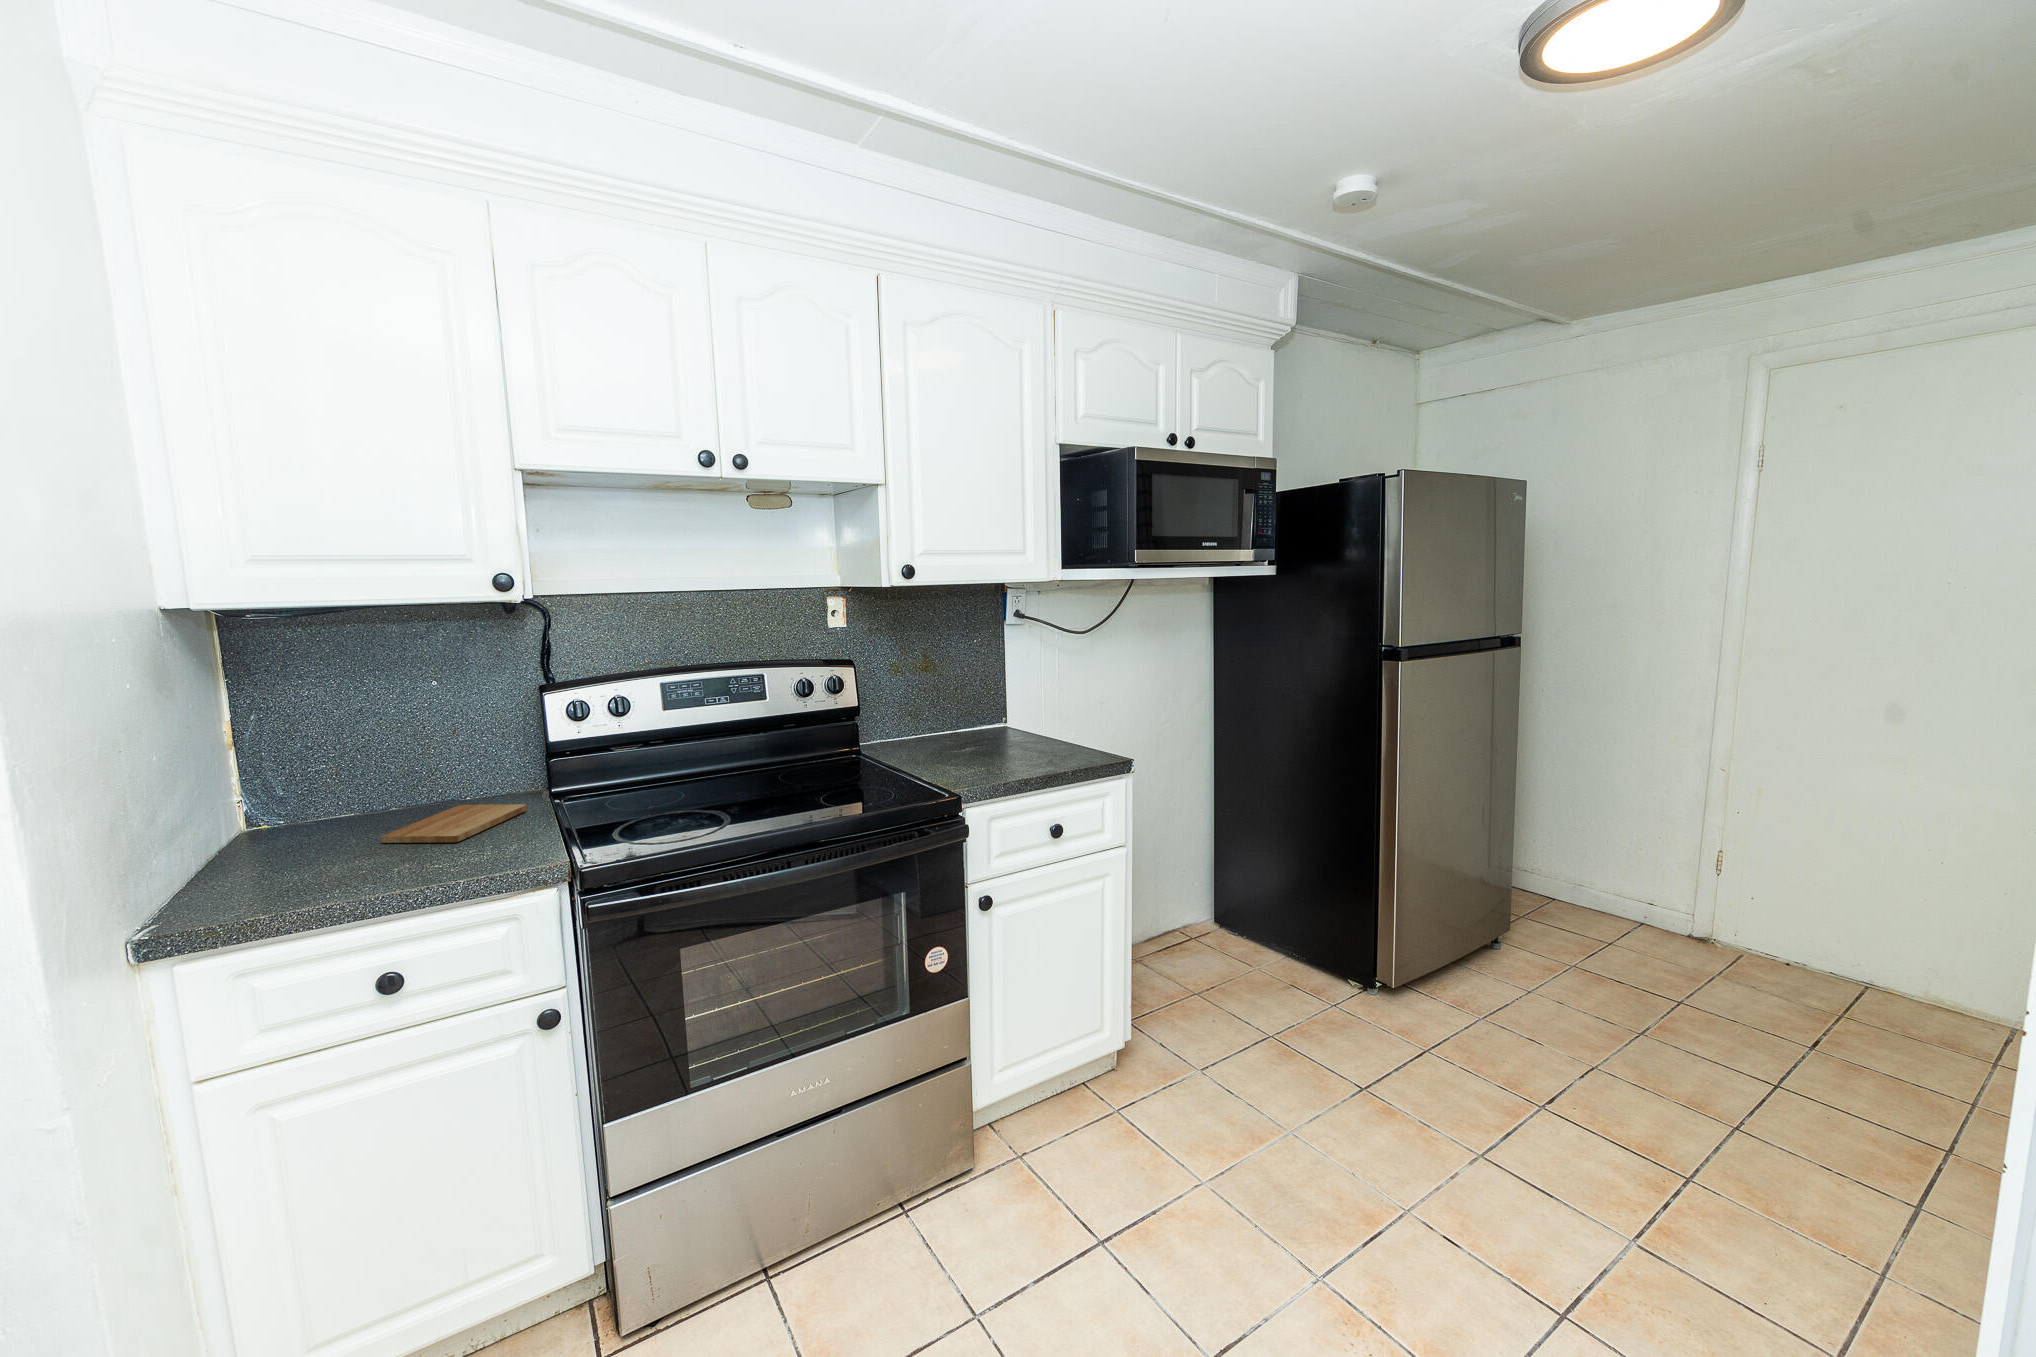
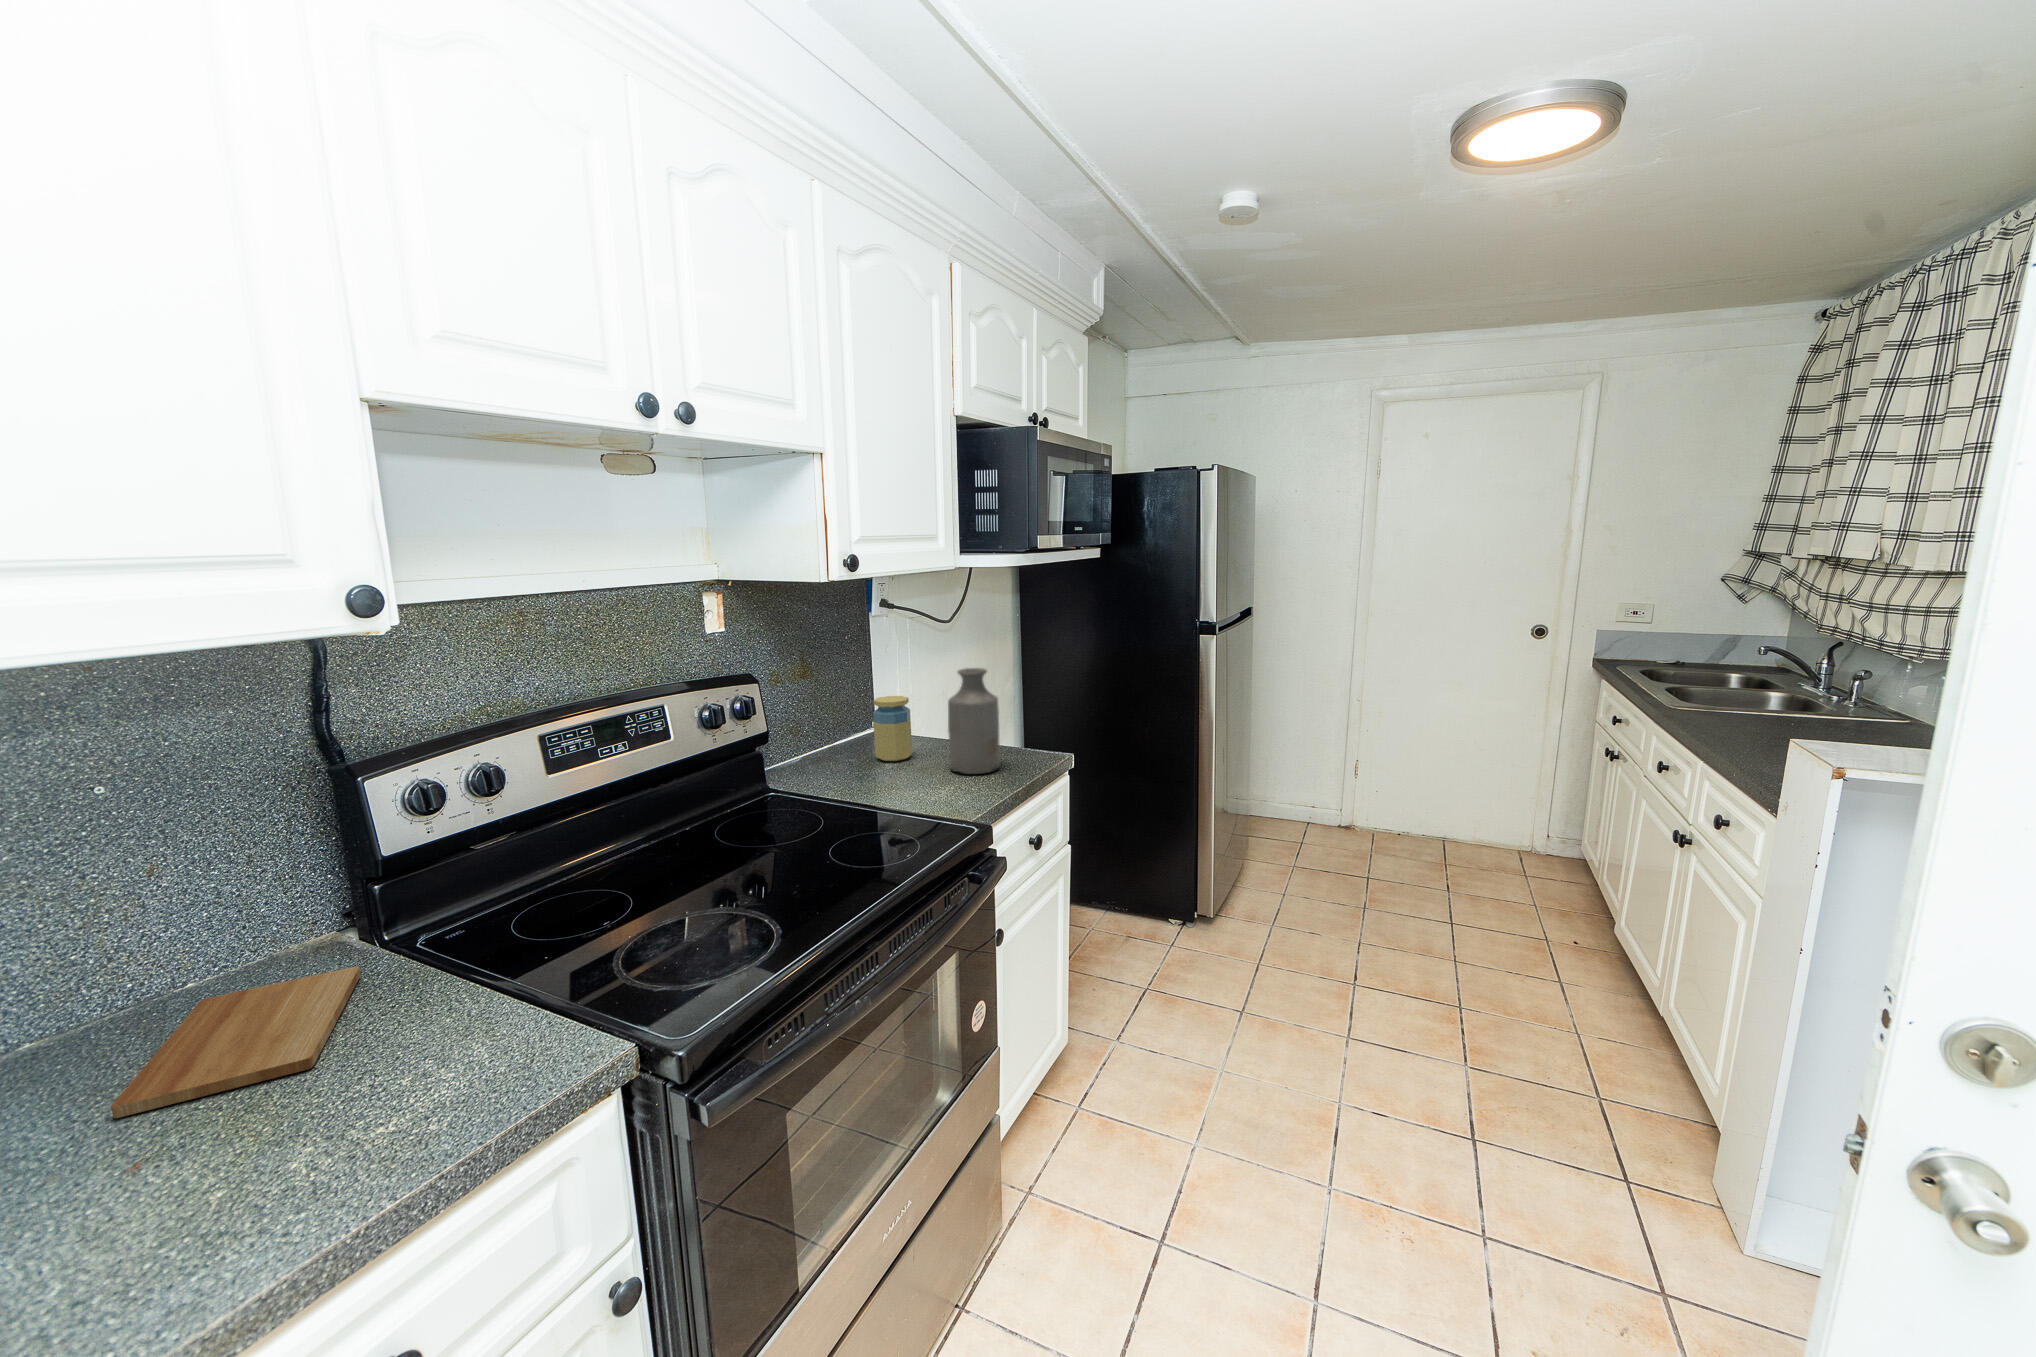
bottle: none [1014,669,1059,766] -> present [948,668,1000,774]
jar: none [974,691,1007,749] -> present [873,696,912,761]

